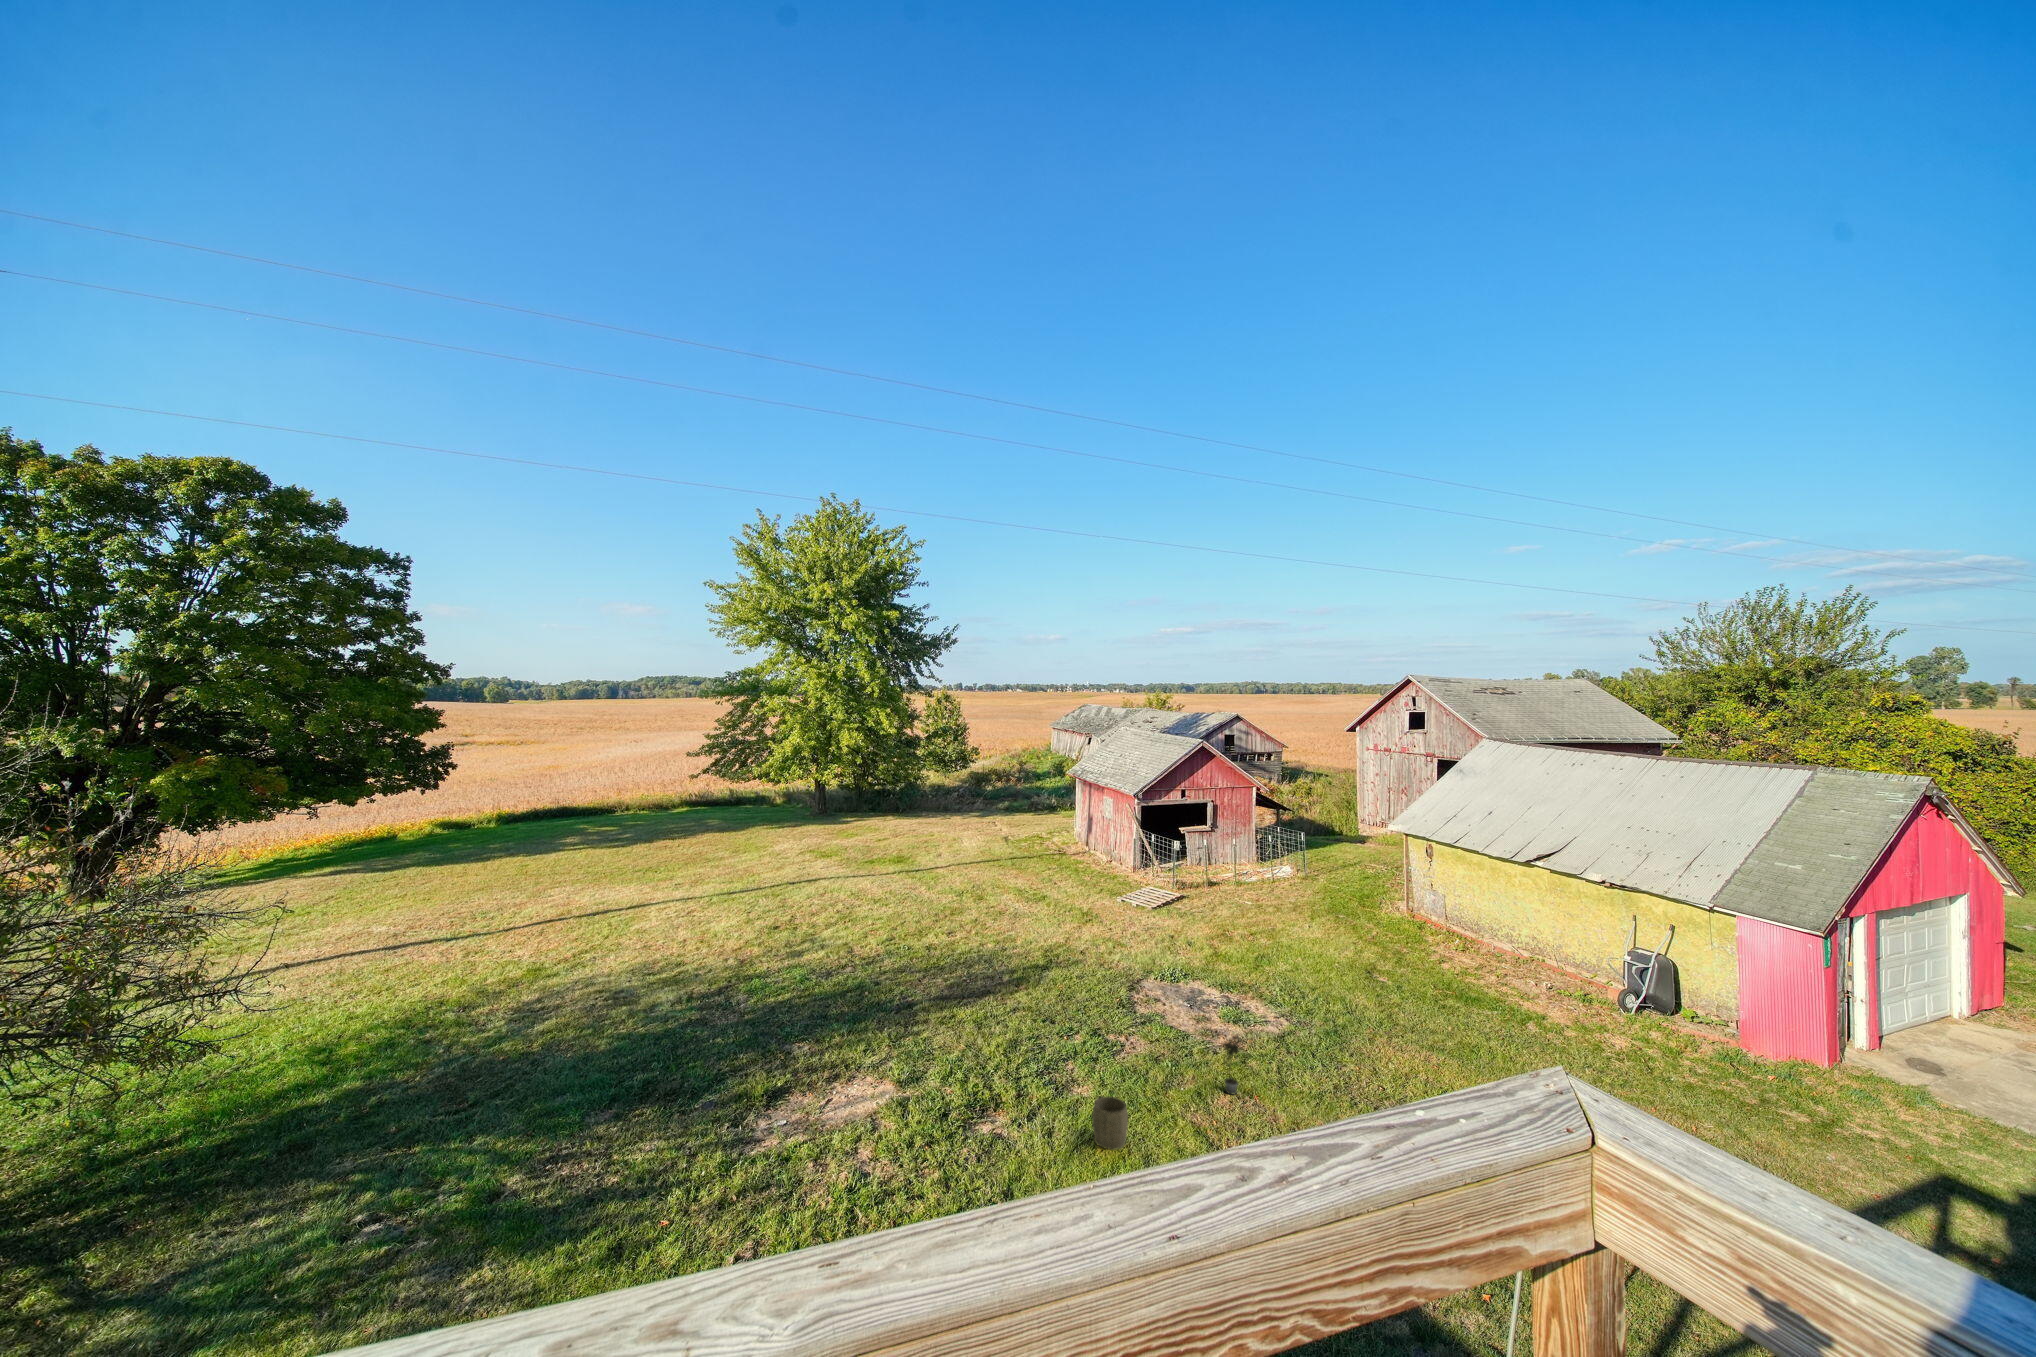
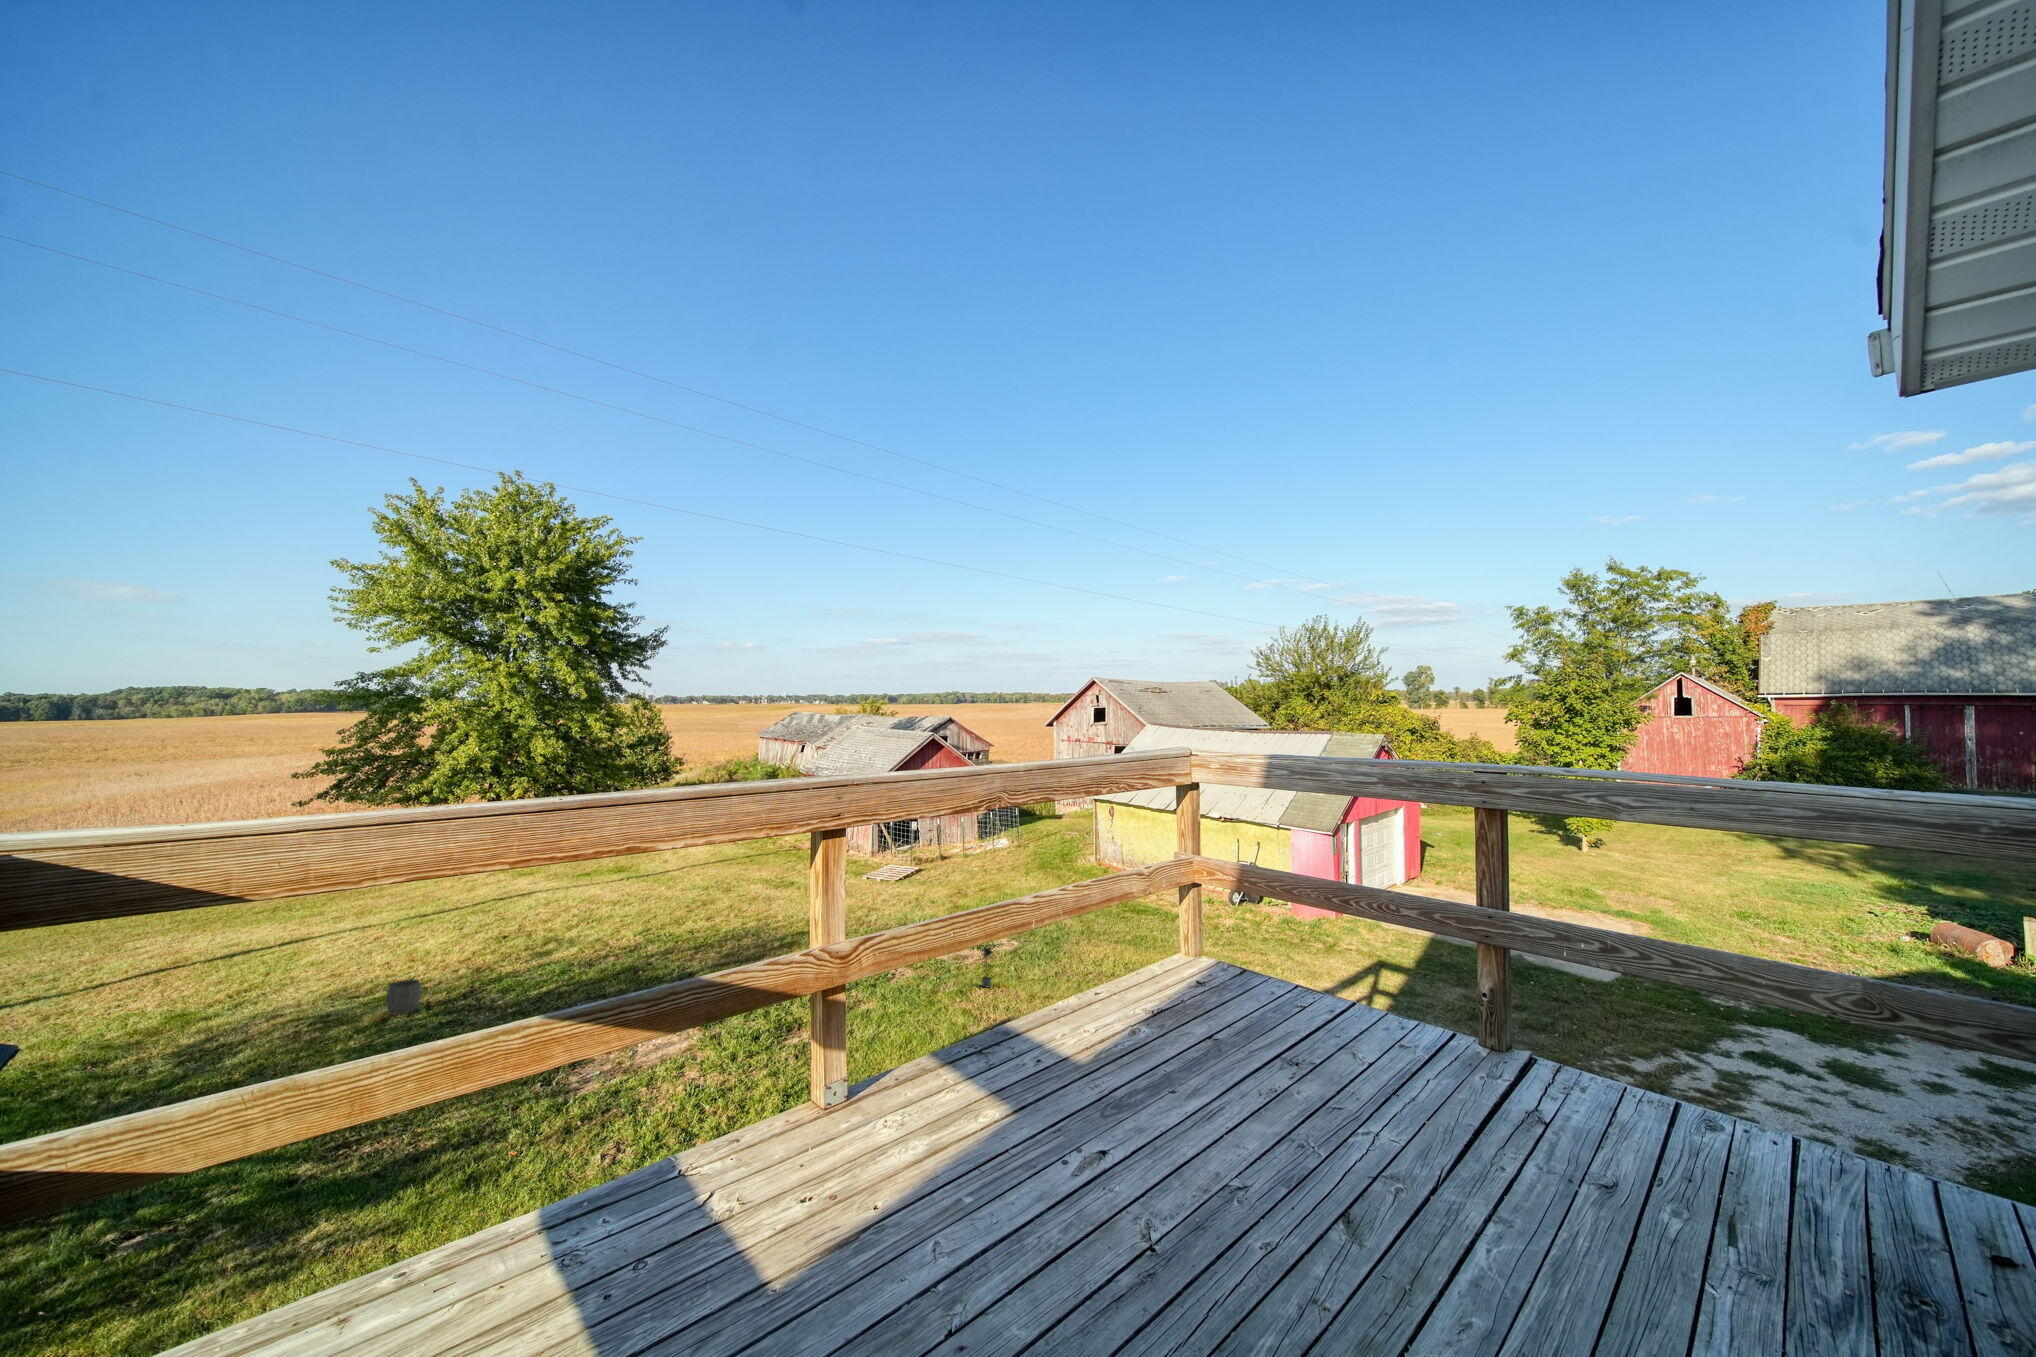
woven basket: present [1092,1096,1128,1150] -> present [386,979,421,1015]

